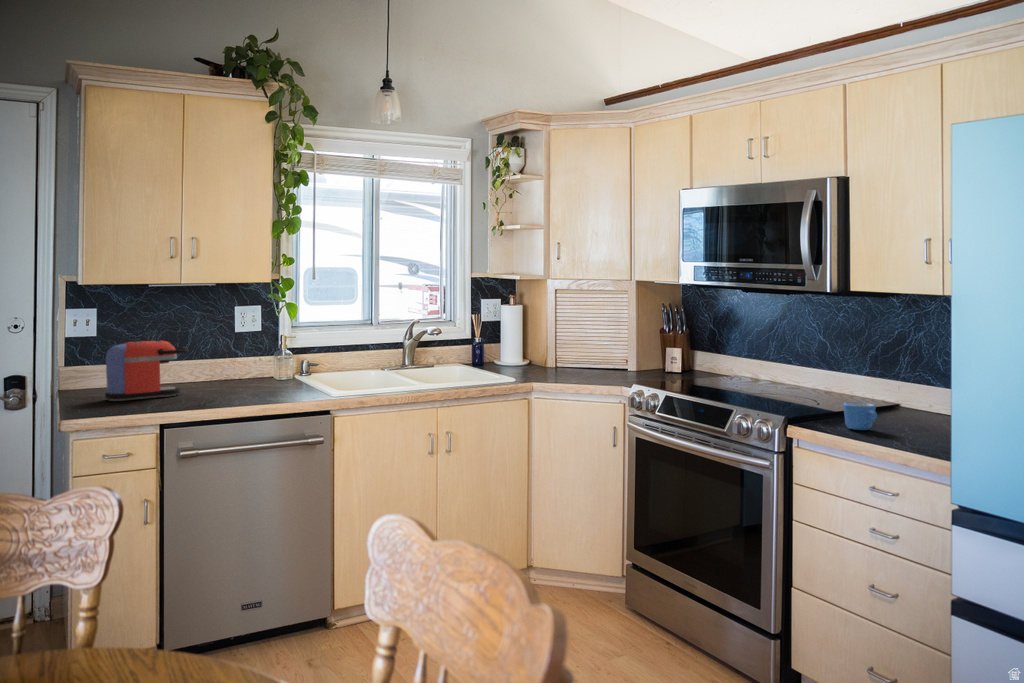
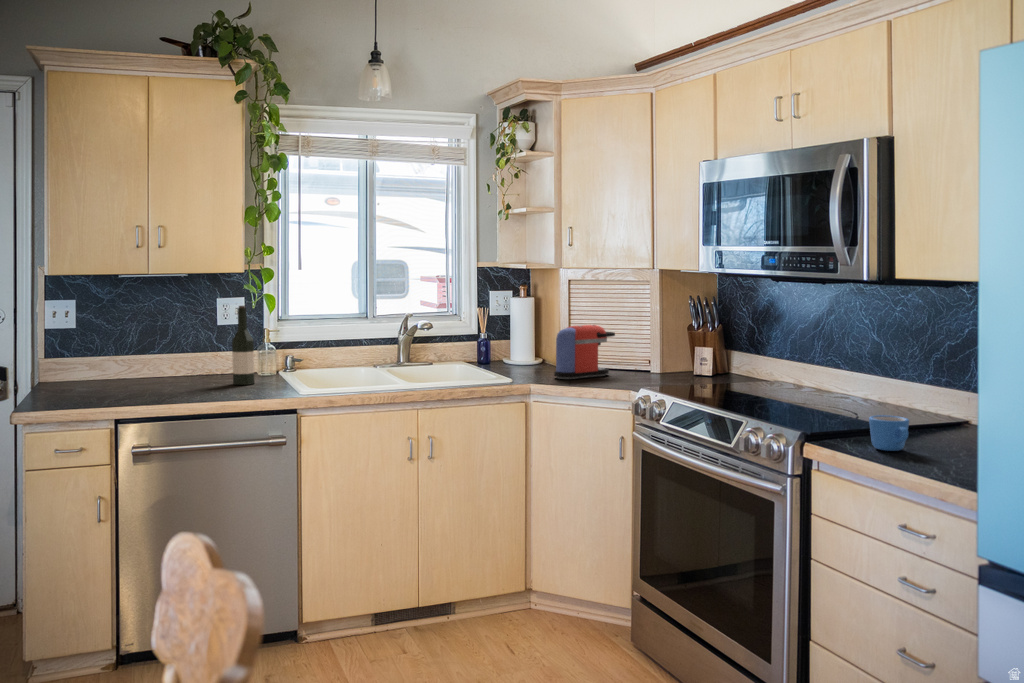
wine bottle: none [260,311,280,384] -> present [232,306,254,385]
coffee maker: present [105,341,189,401] -> present [554,325,615,379]

